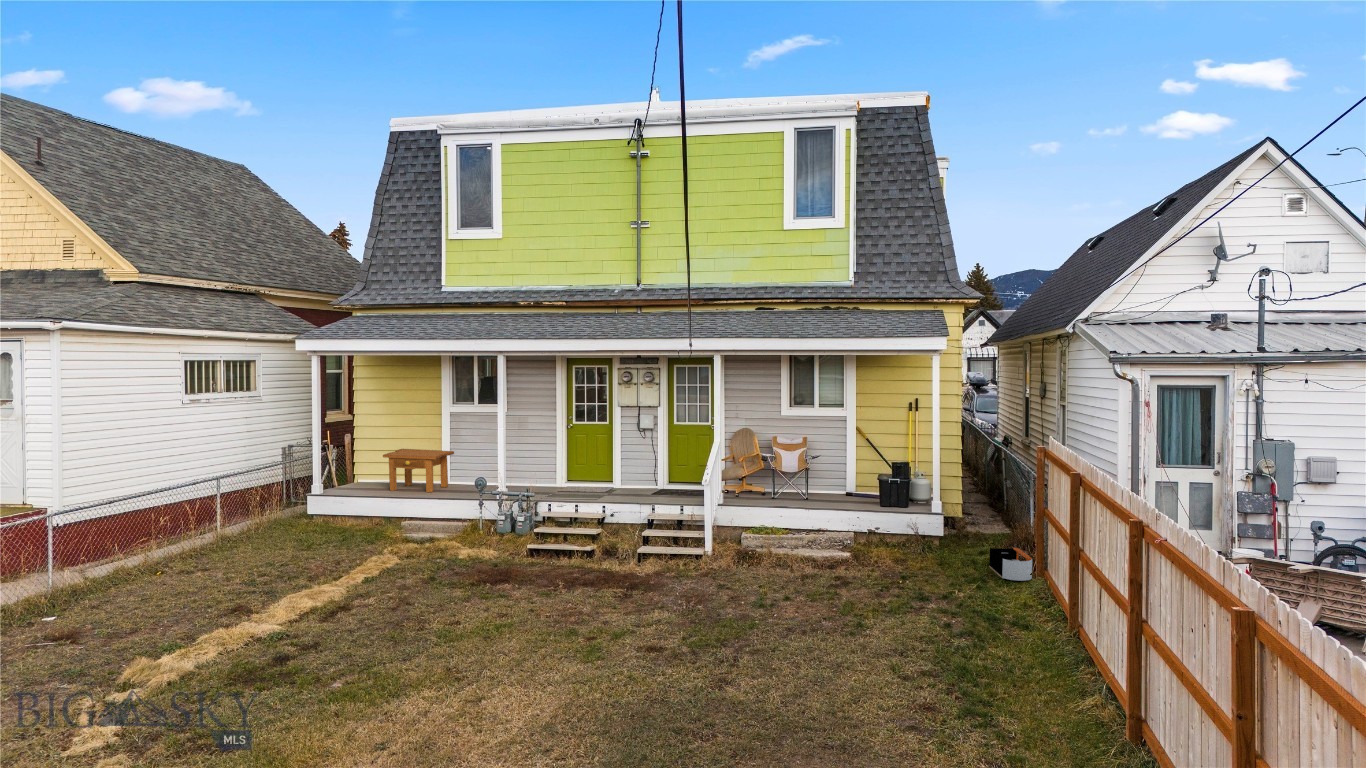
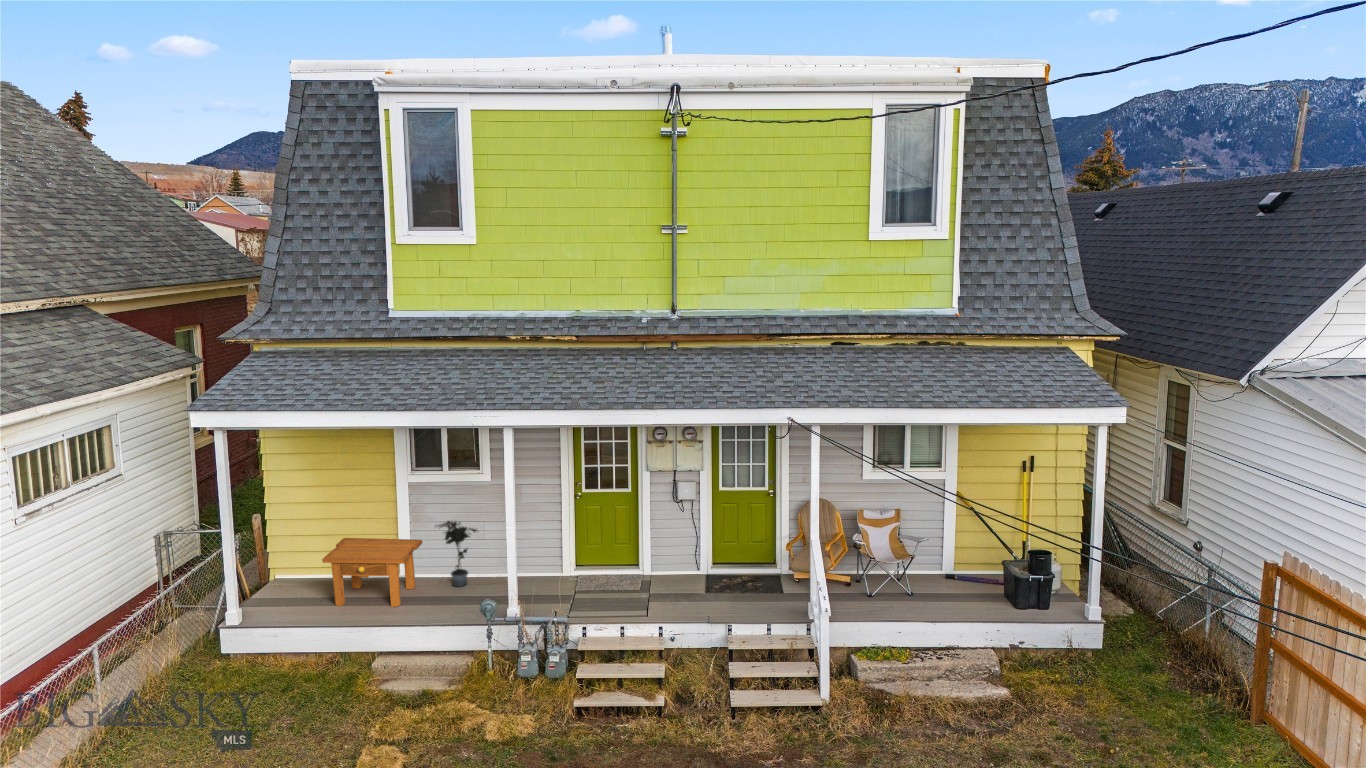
potted plant: none [463,436,493,488] -> present [438,521,477,587]
storage bin: present [989,548,1032,581] -> none [1190,680,1269,741]

